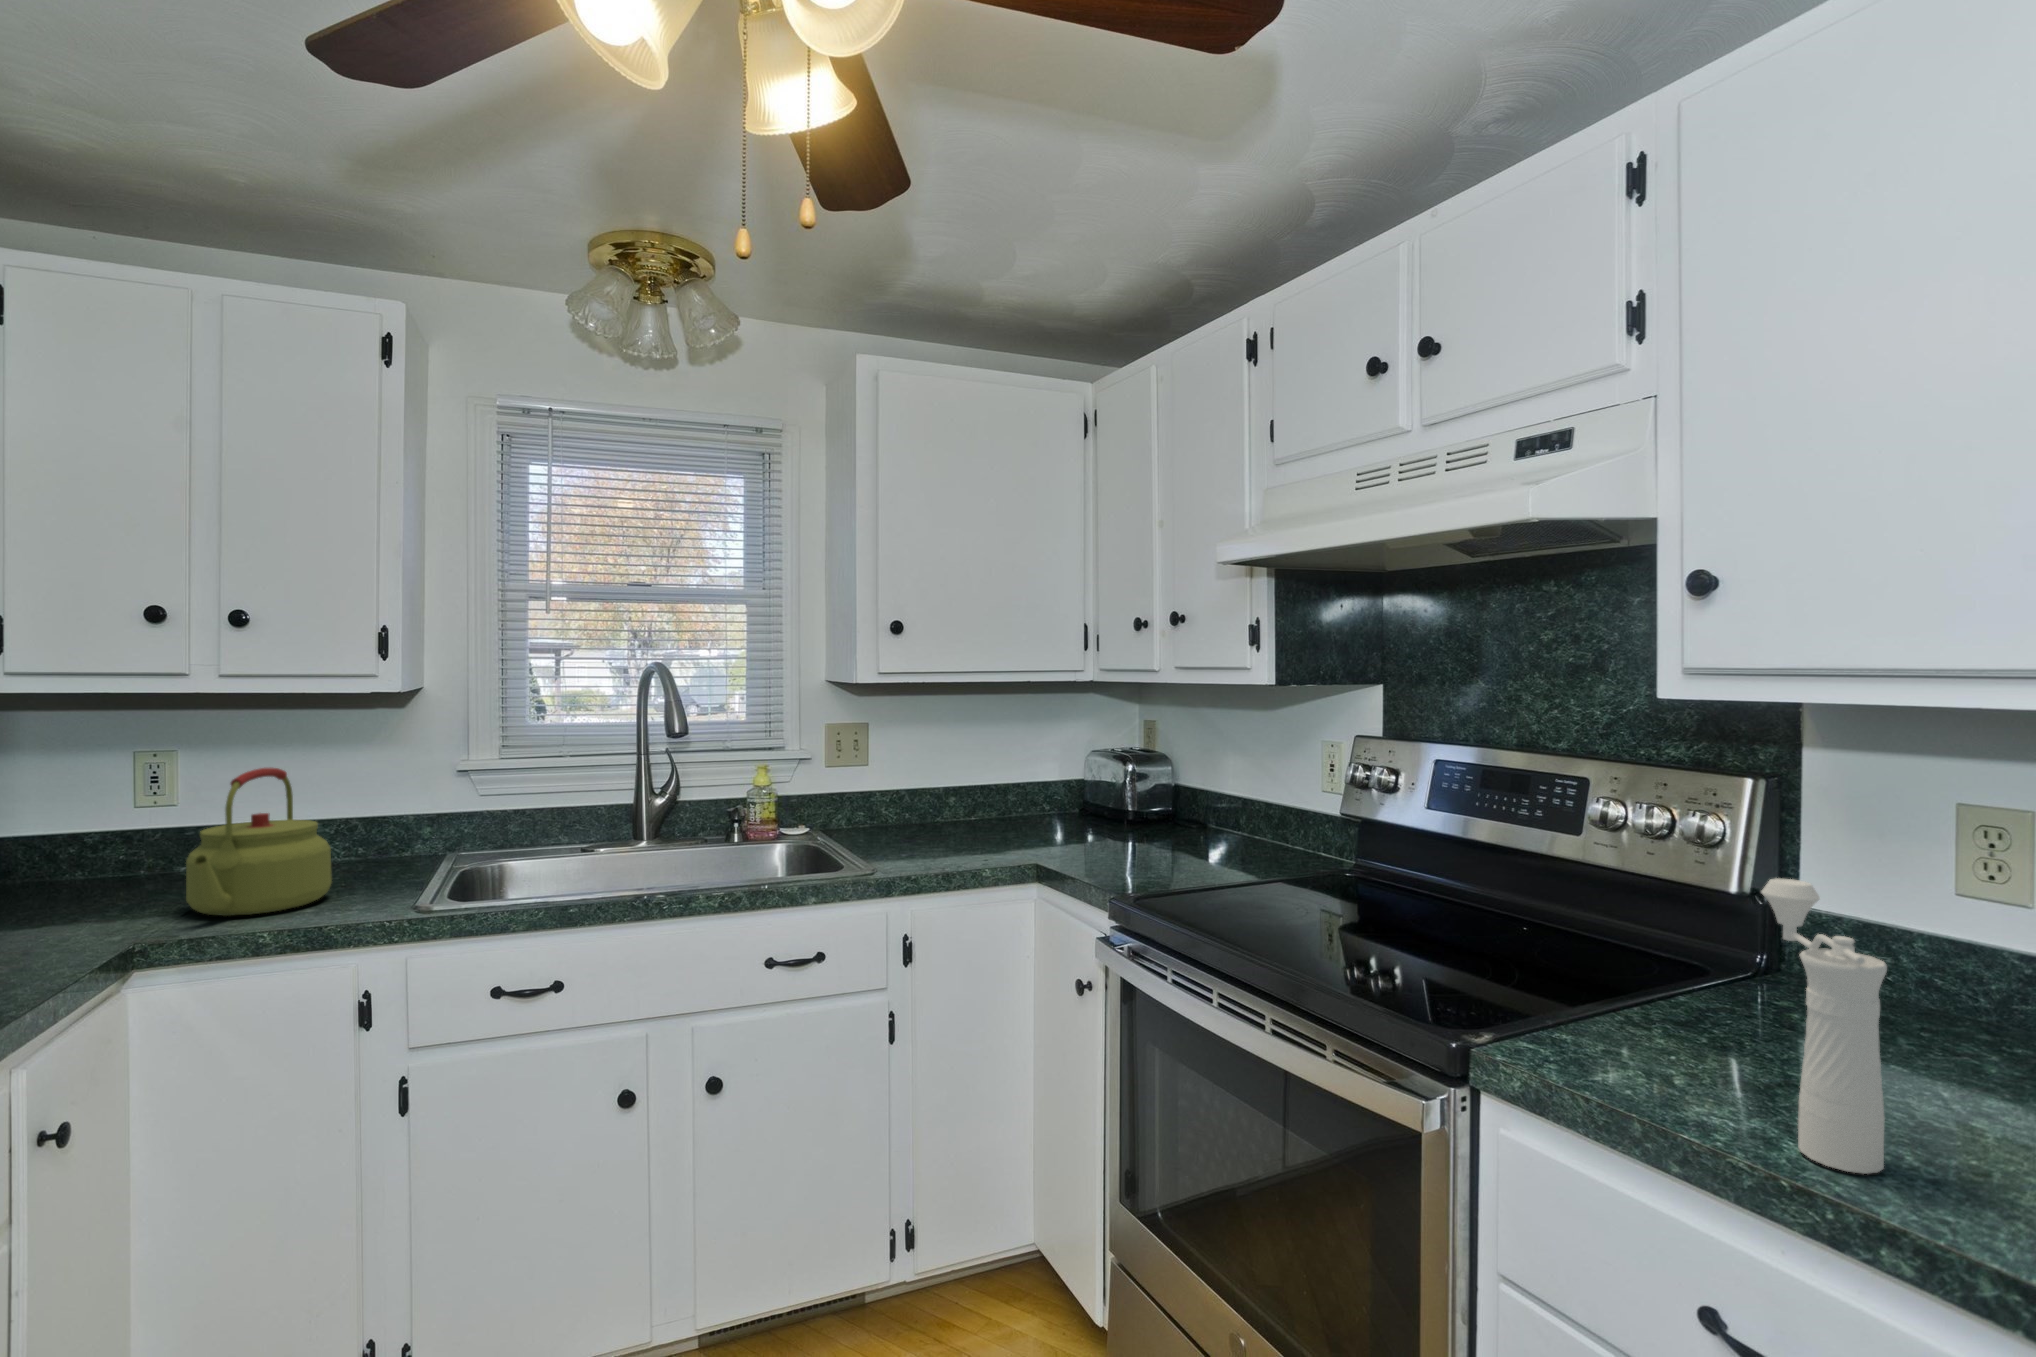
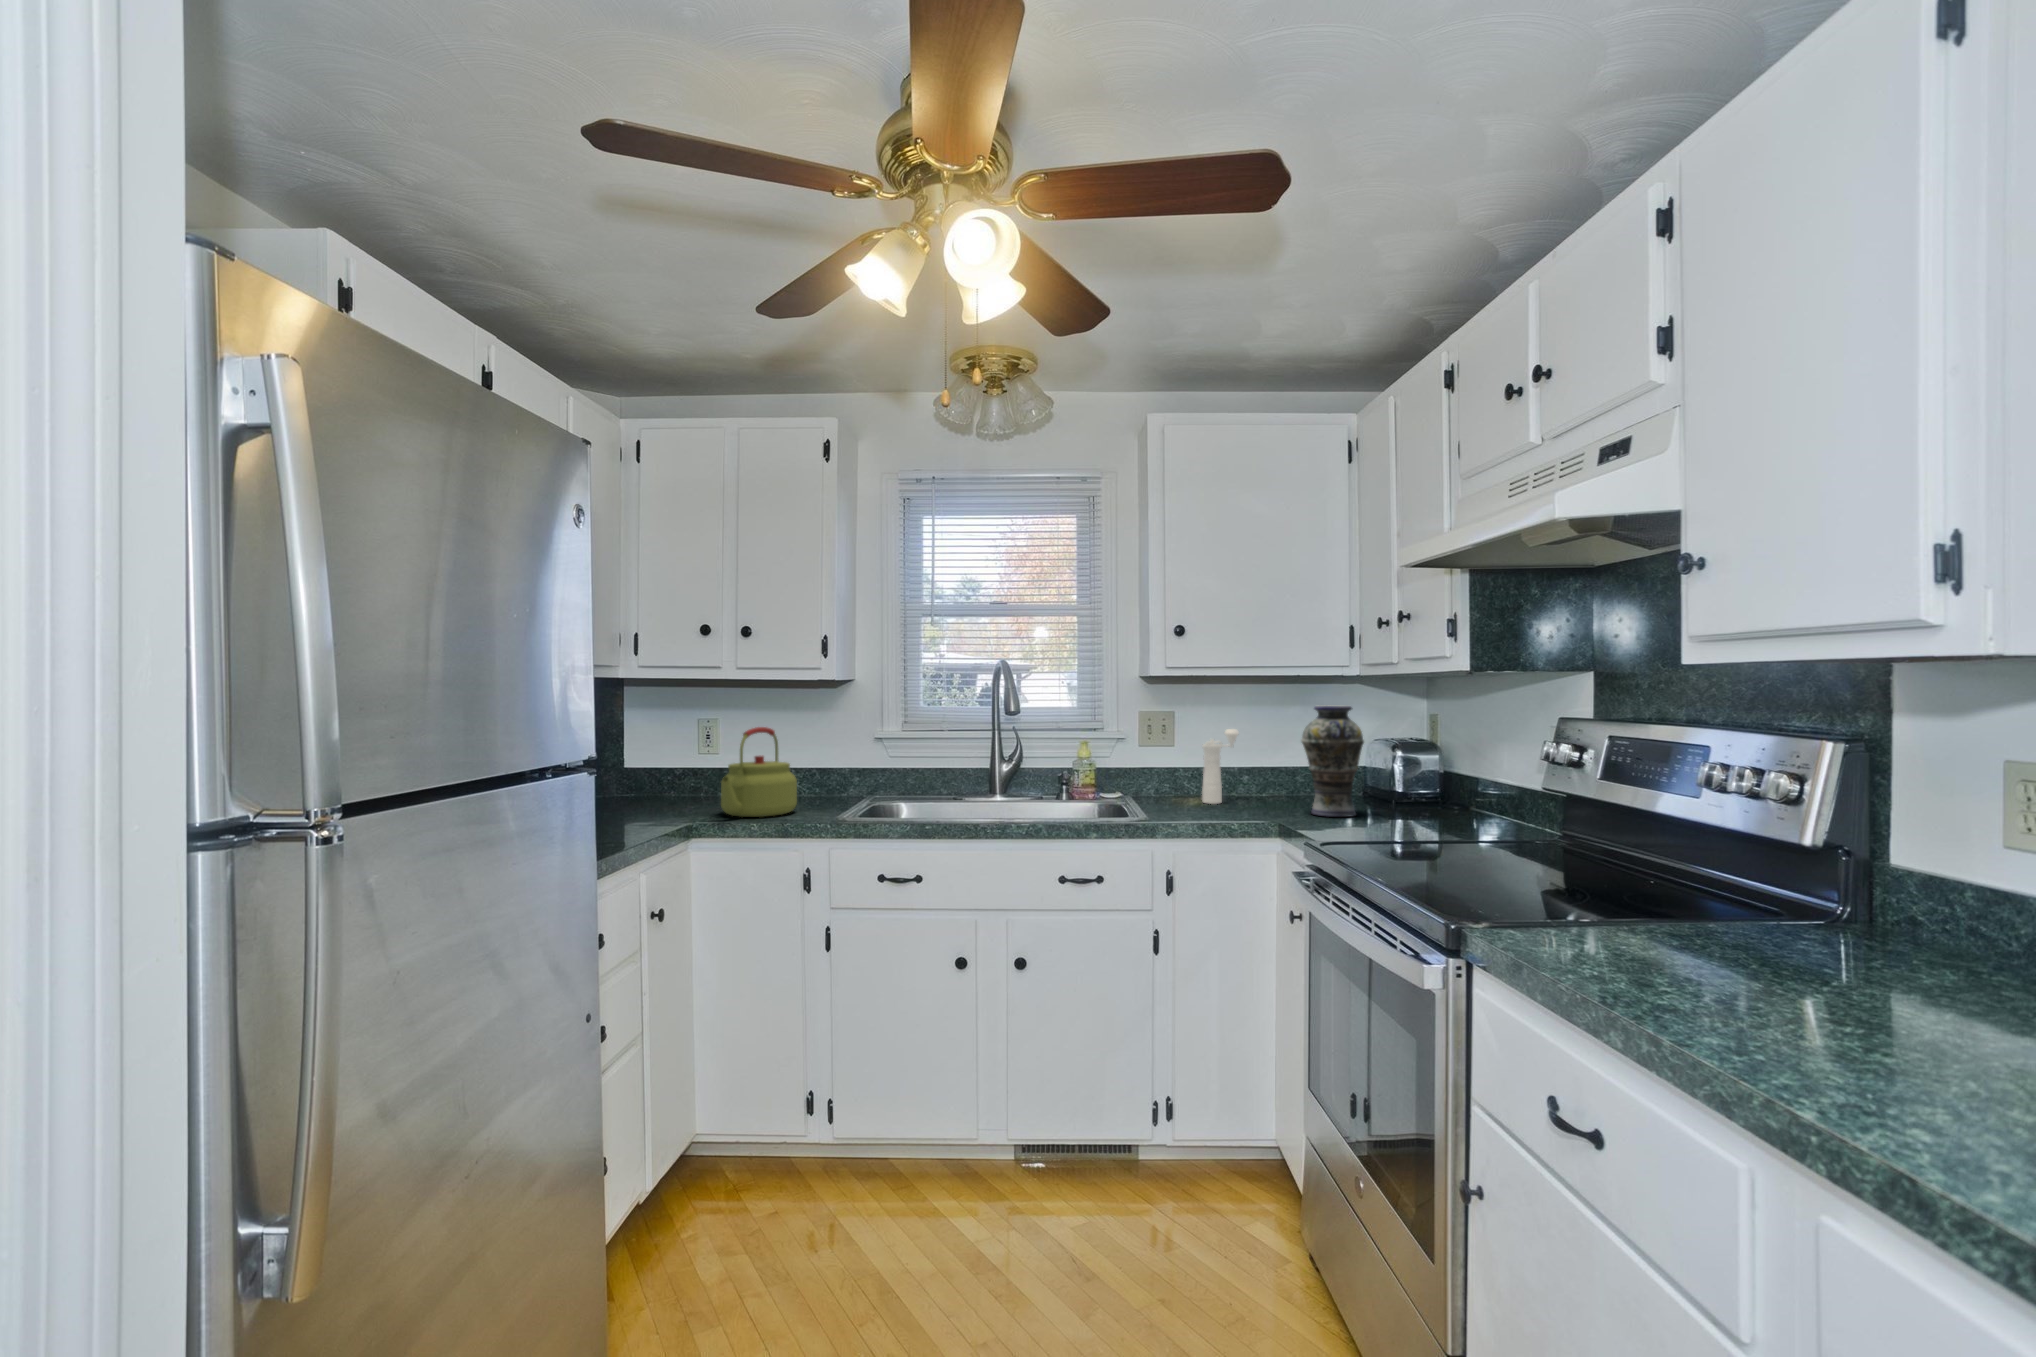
vase: none [1039,717,1109,847] -> present [1301,706,1364,817]
pepper mill: present [1761,878,1887,1174] -> present [1202,729,1238,804]

